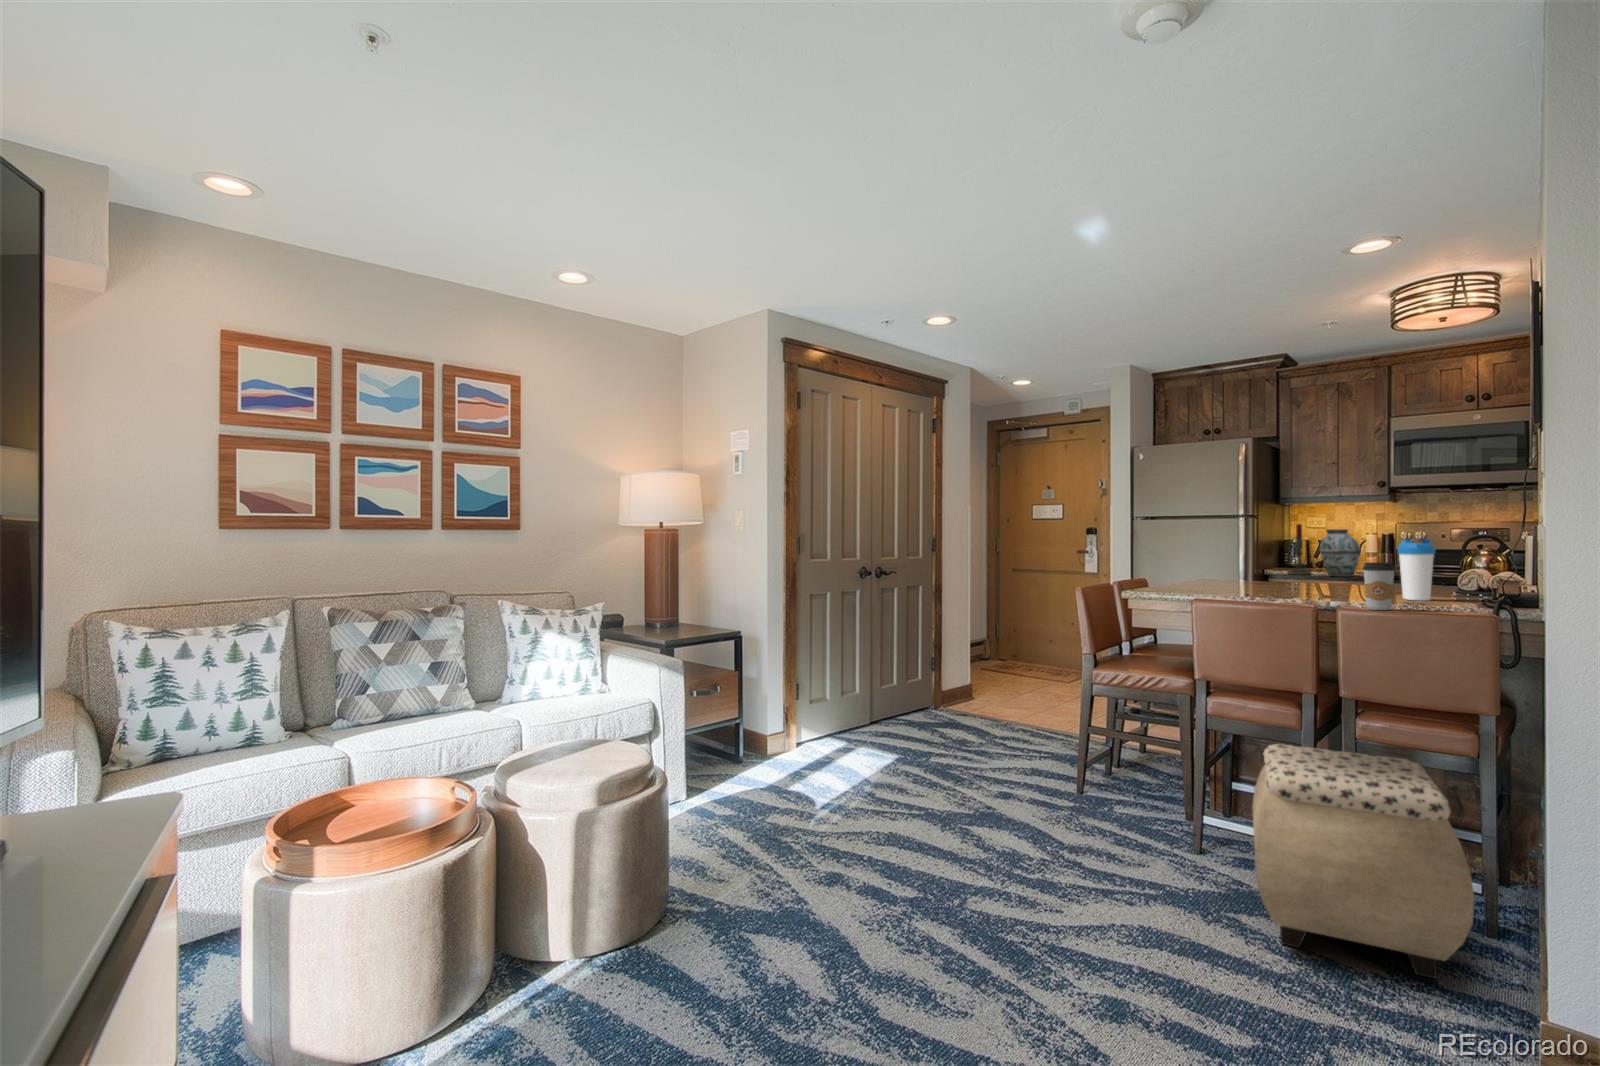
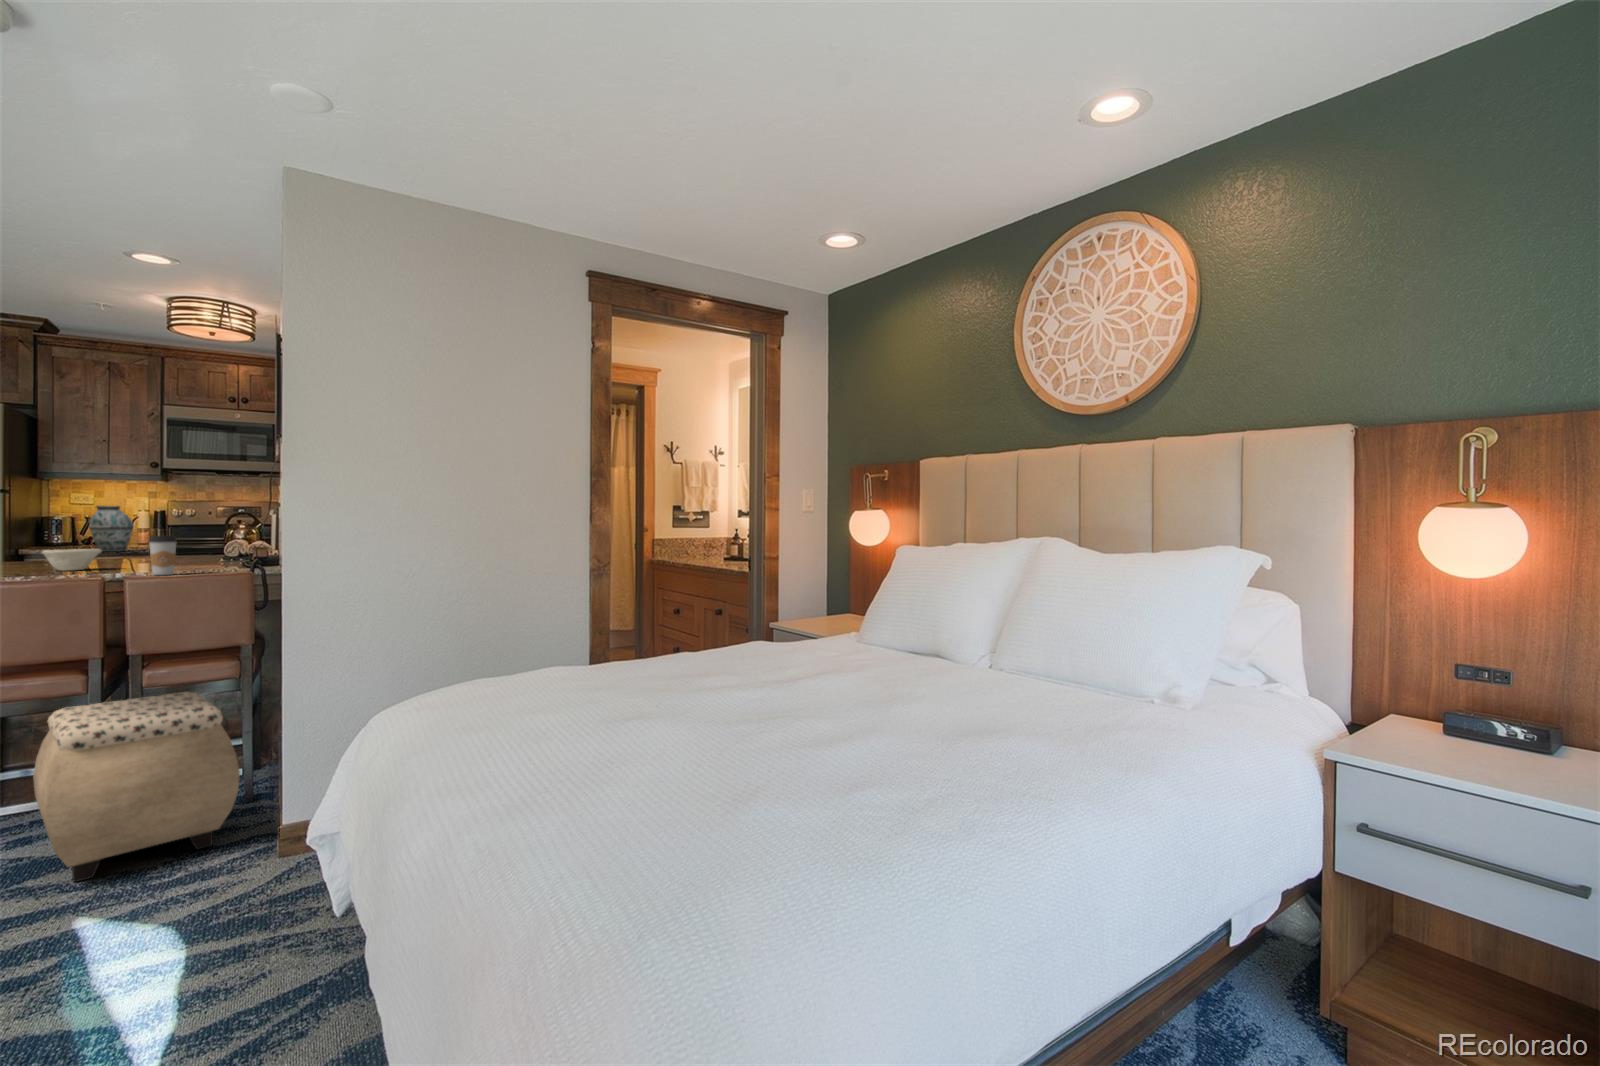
candle: present [1288,524,1311,575] -> none [49,498,79,552]
water bottle: present [1397,539,1435,600] -> none [176,516,208,566]
bowl: none [1267,574,1320,596] -> present [42,549,102,571]

